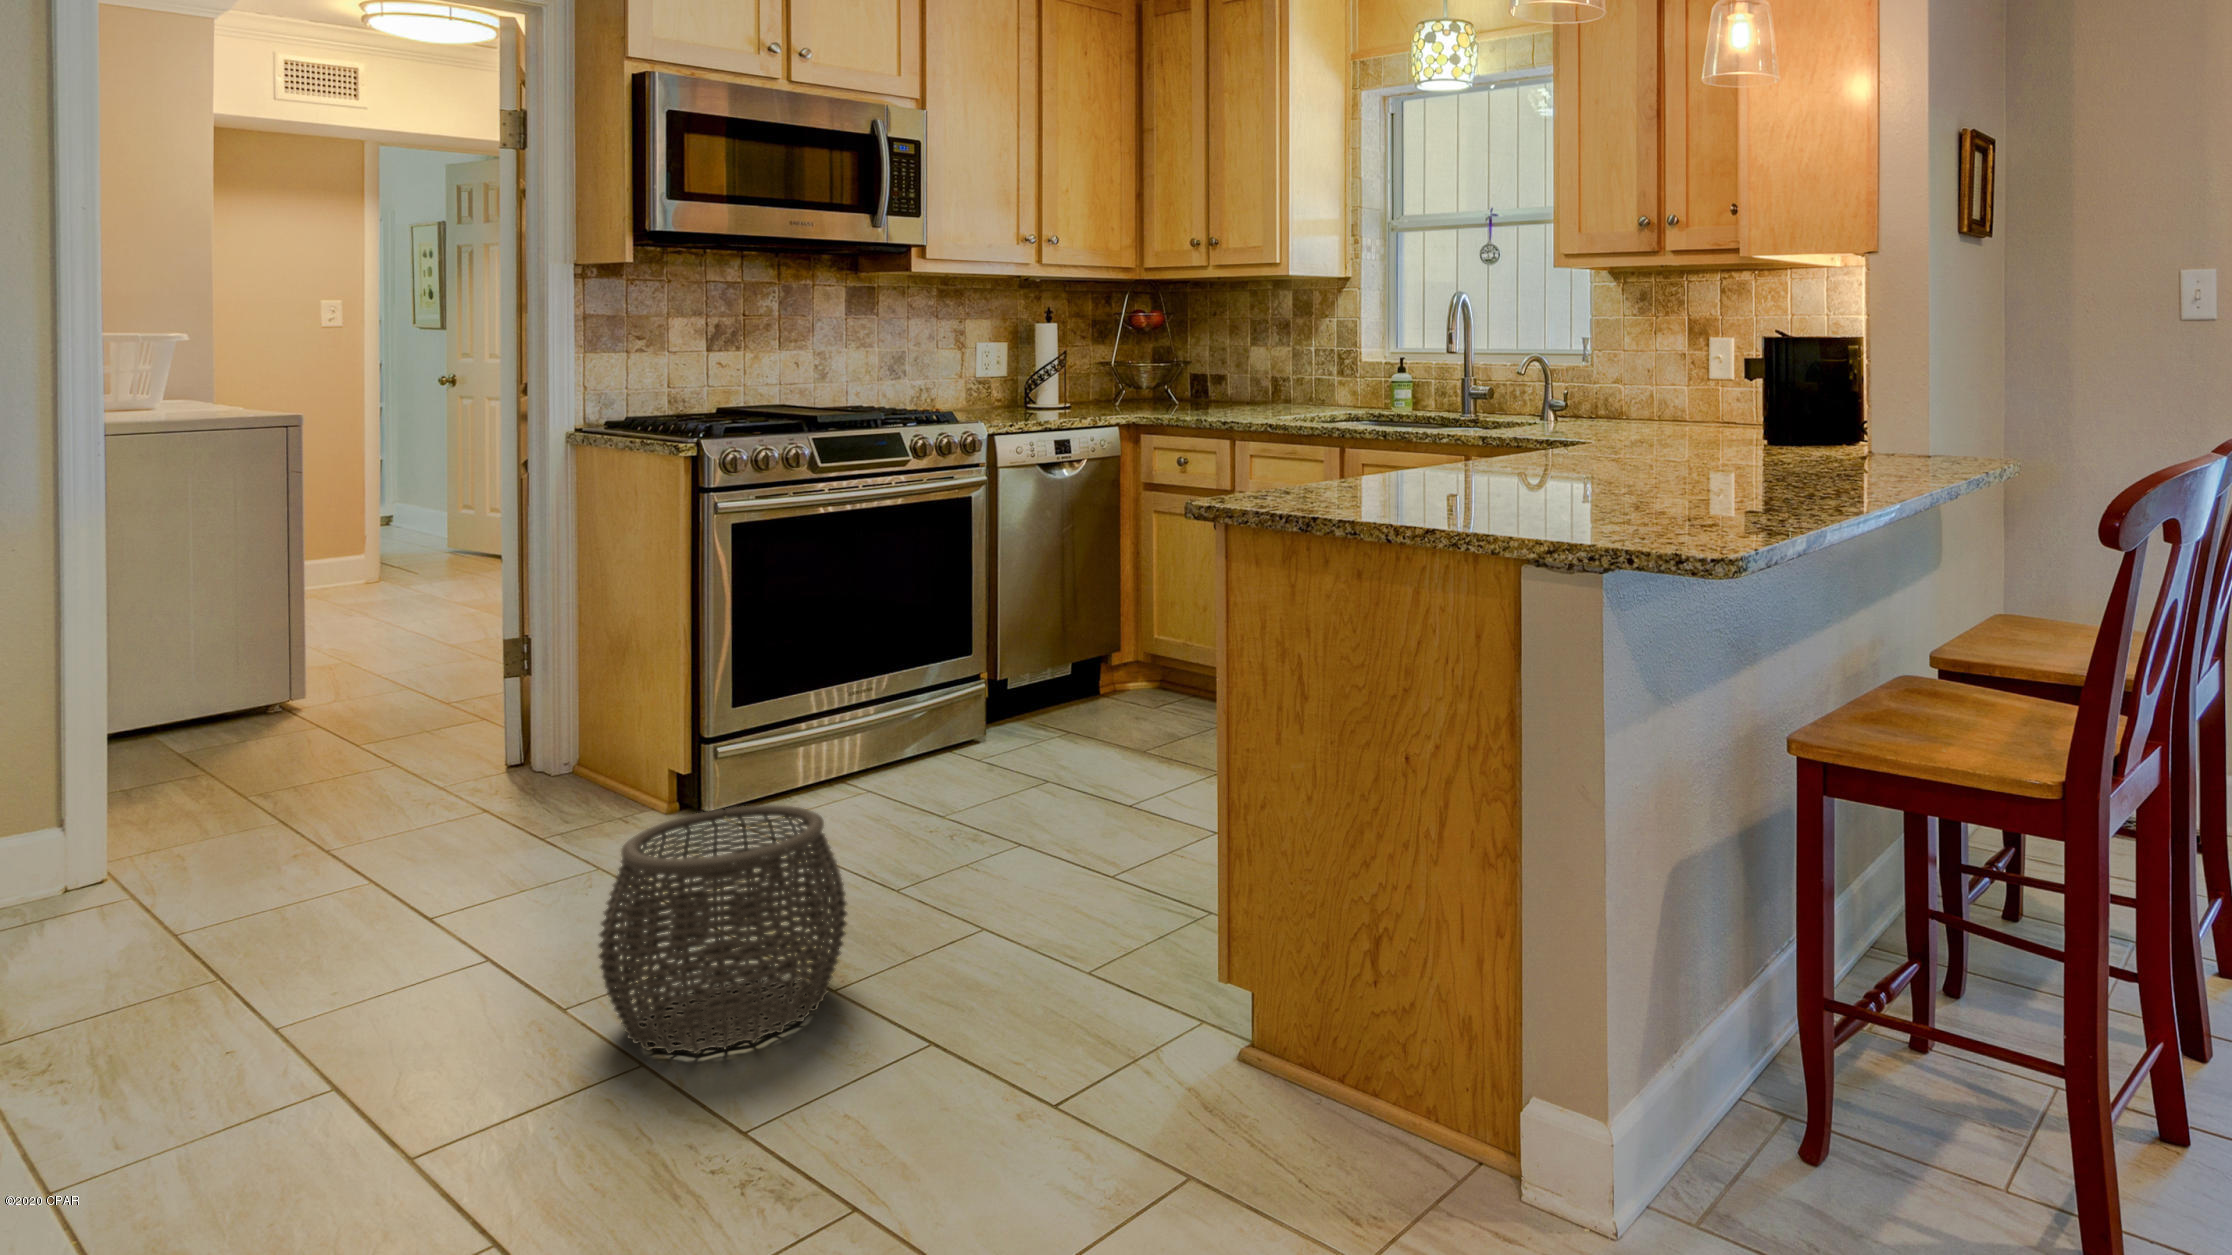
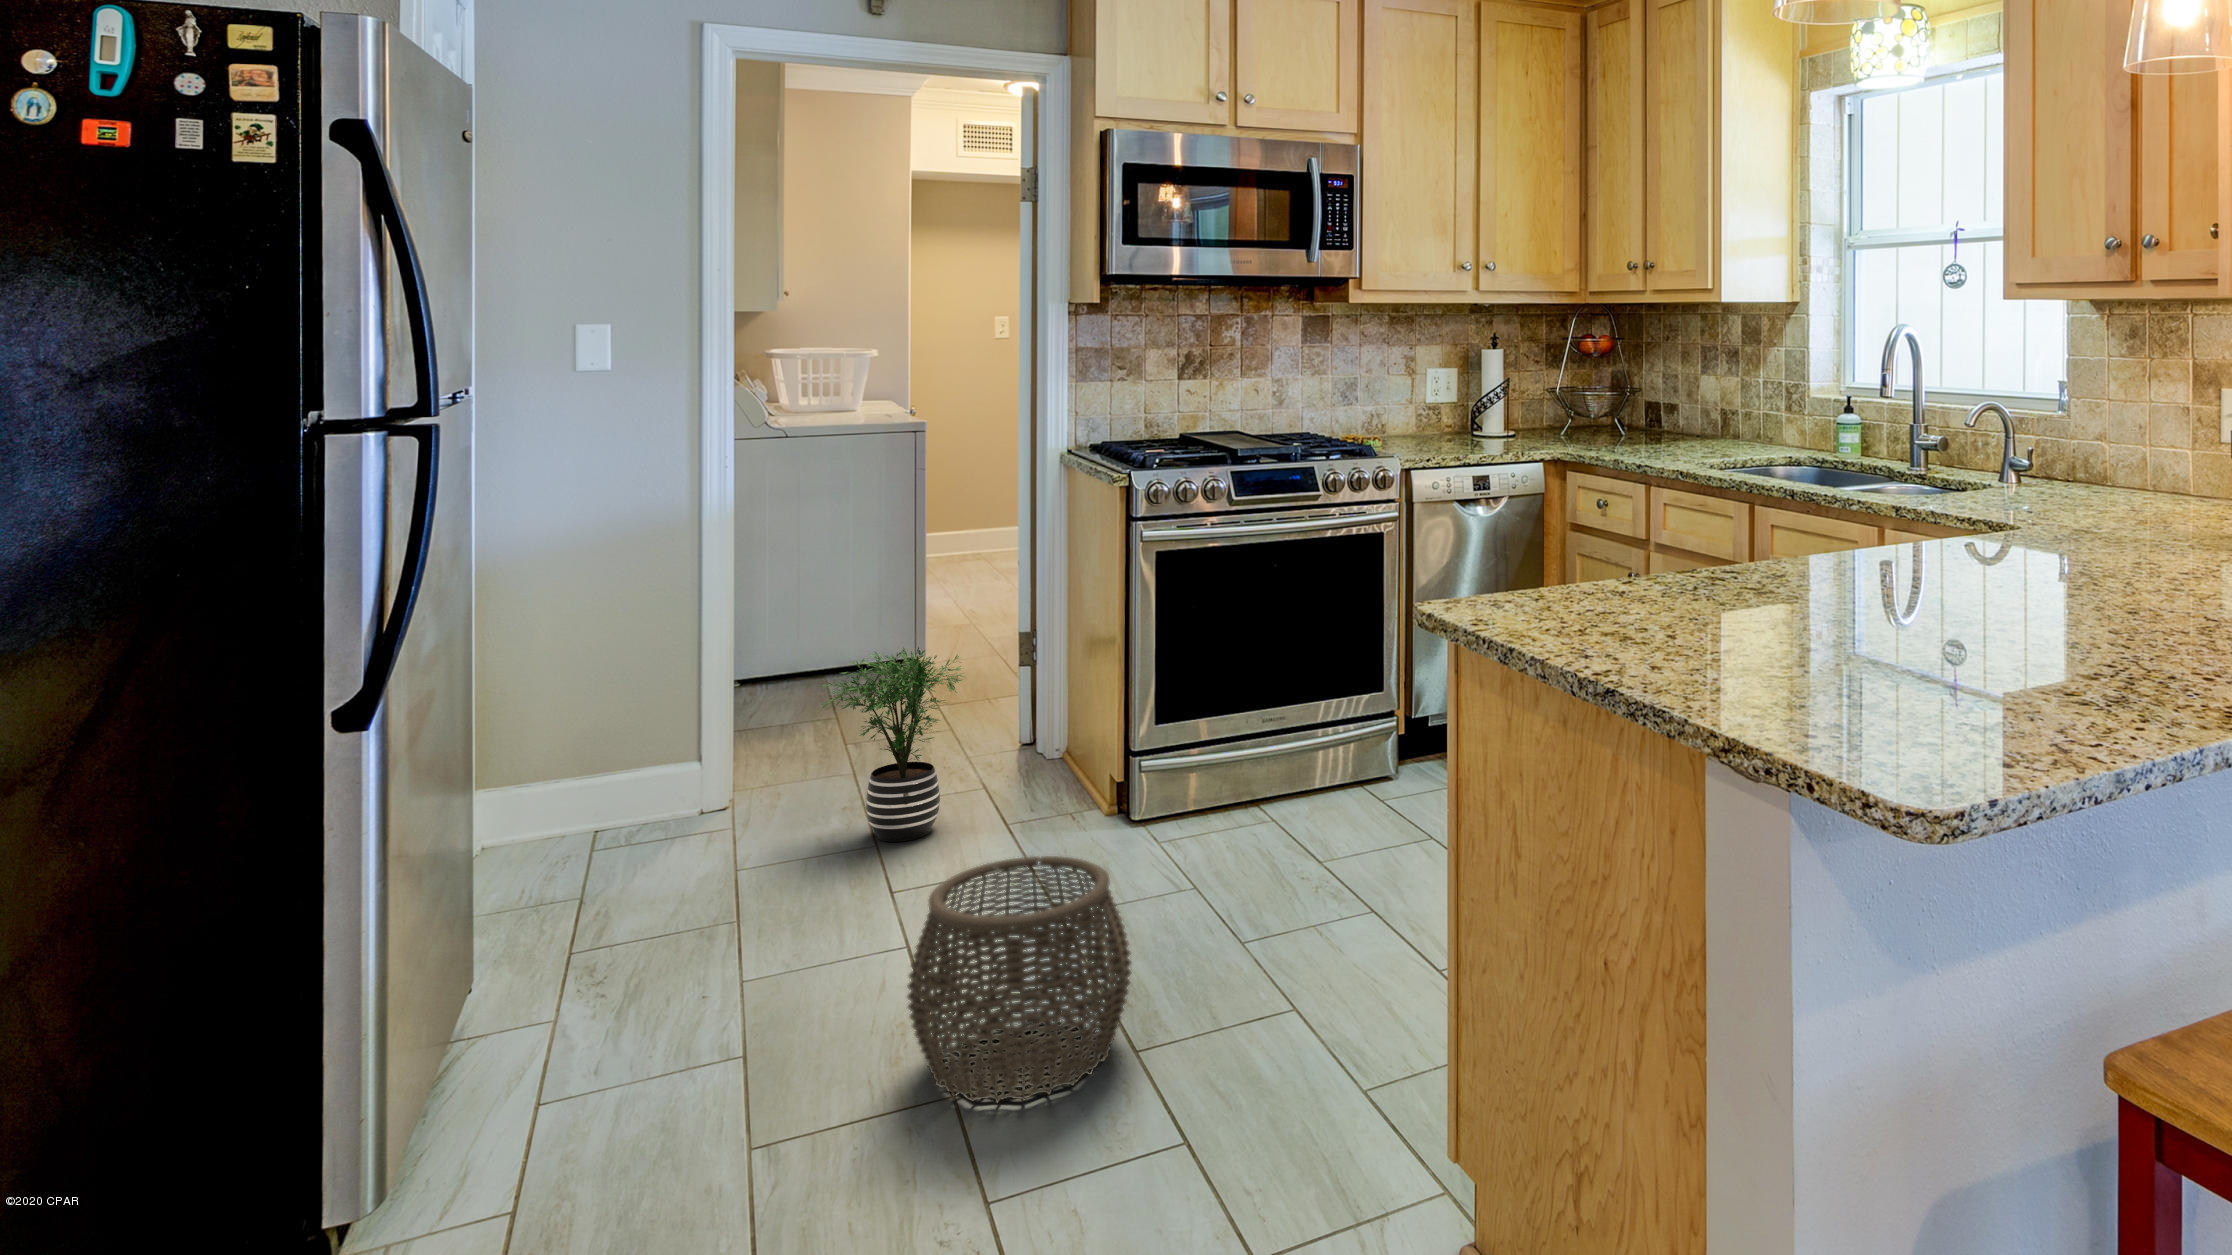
potted plant: none [305,641,502,868] -> present [823,647,965,842]

